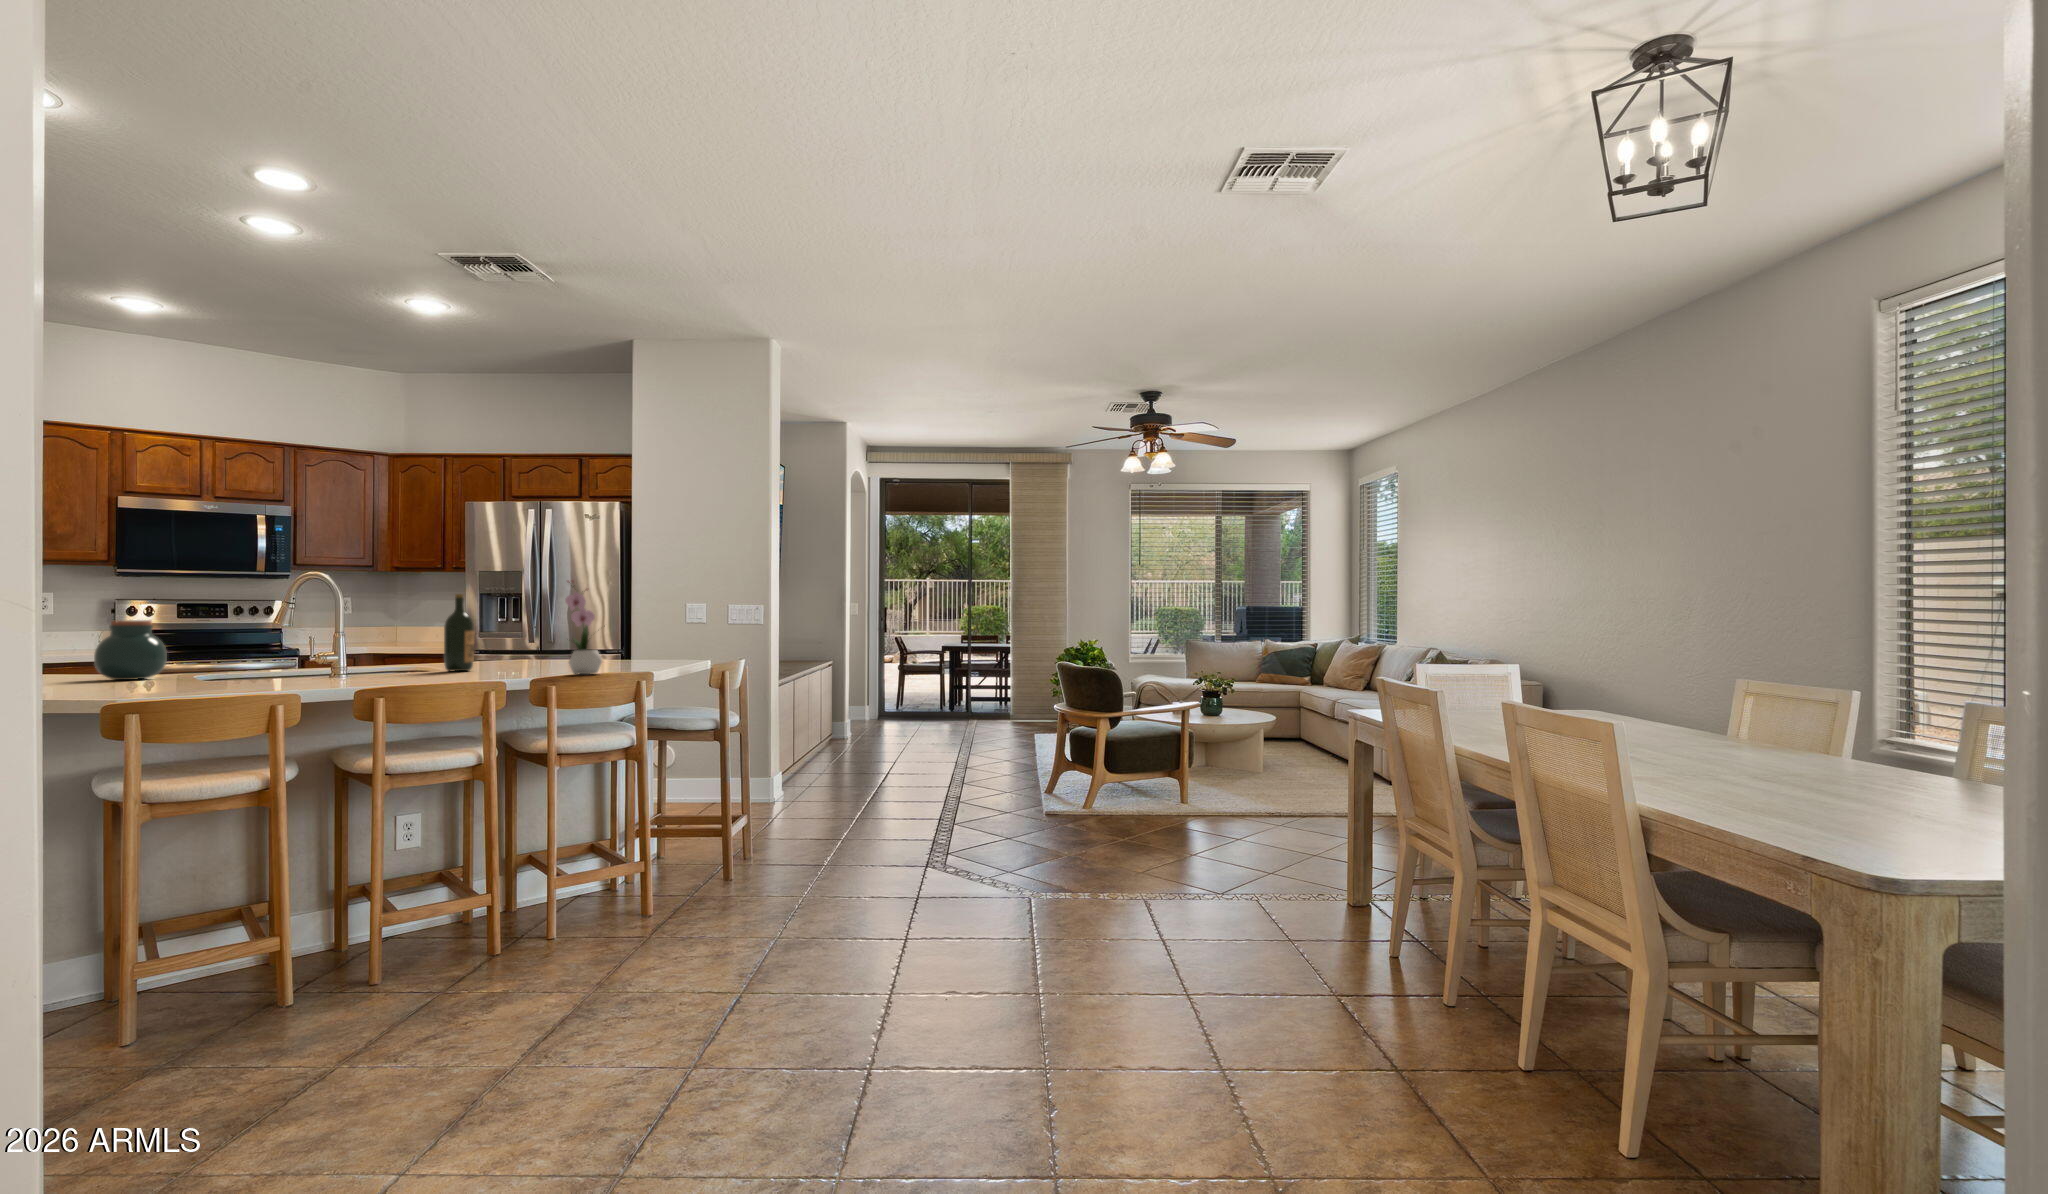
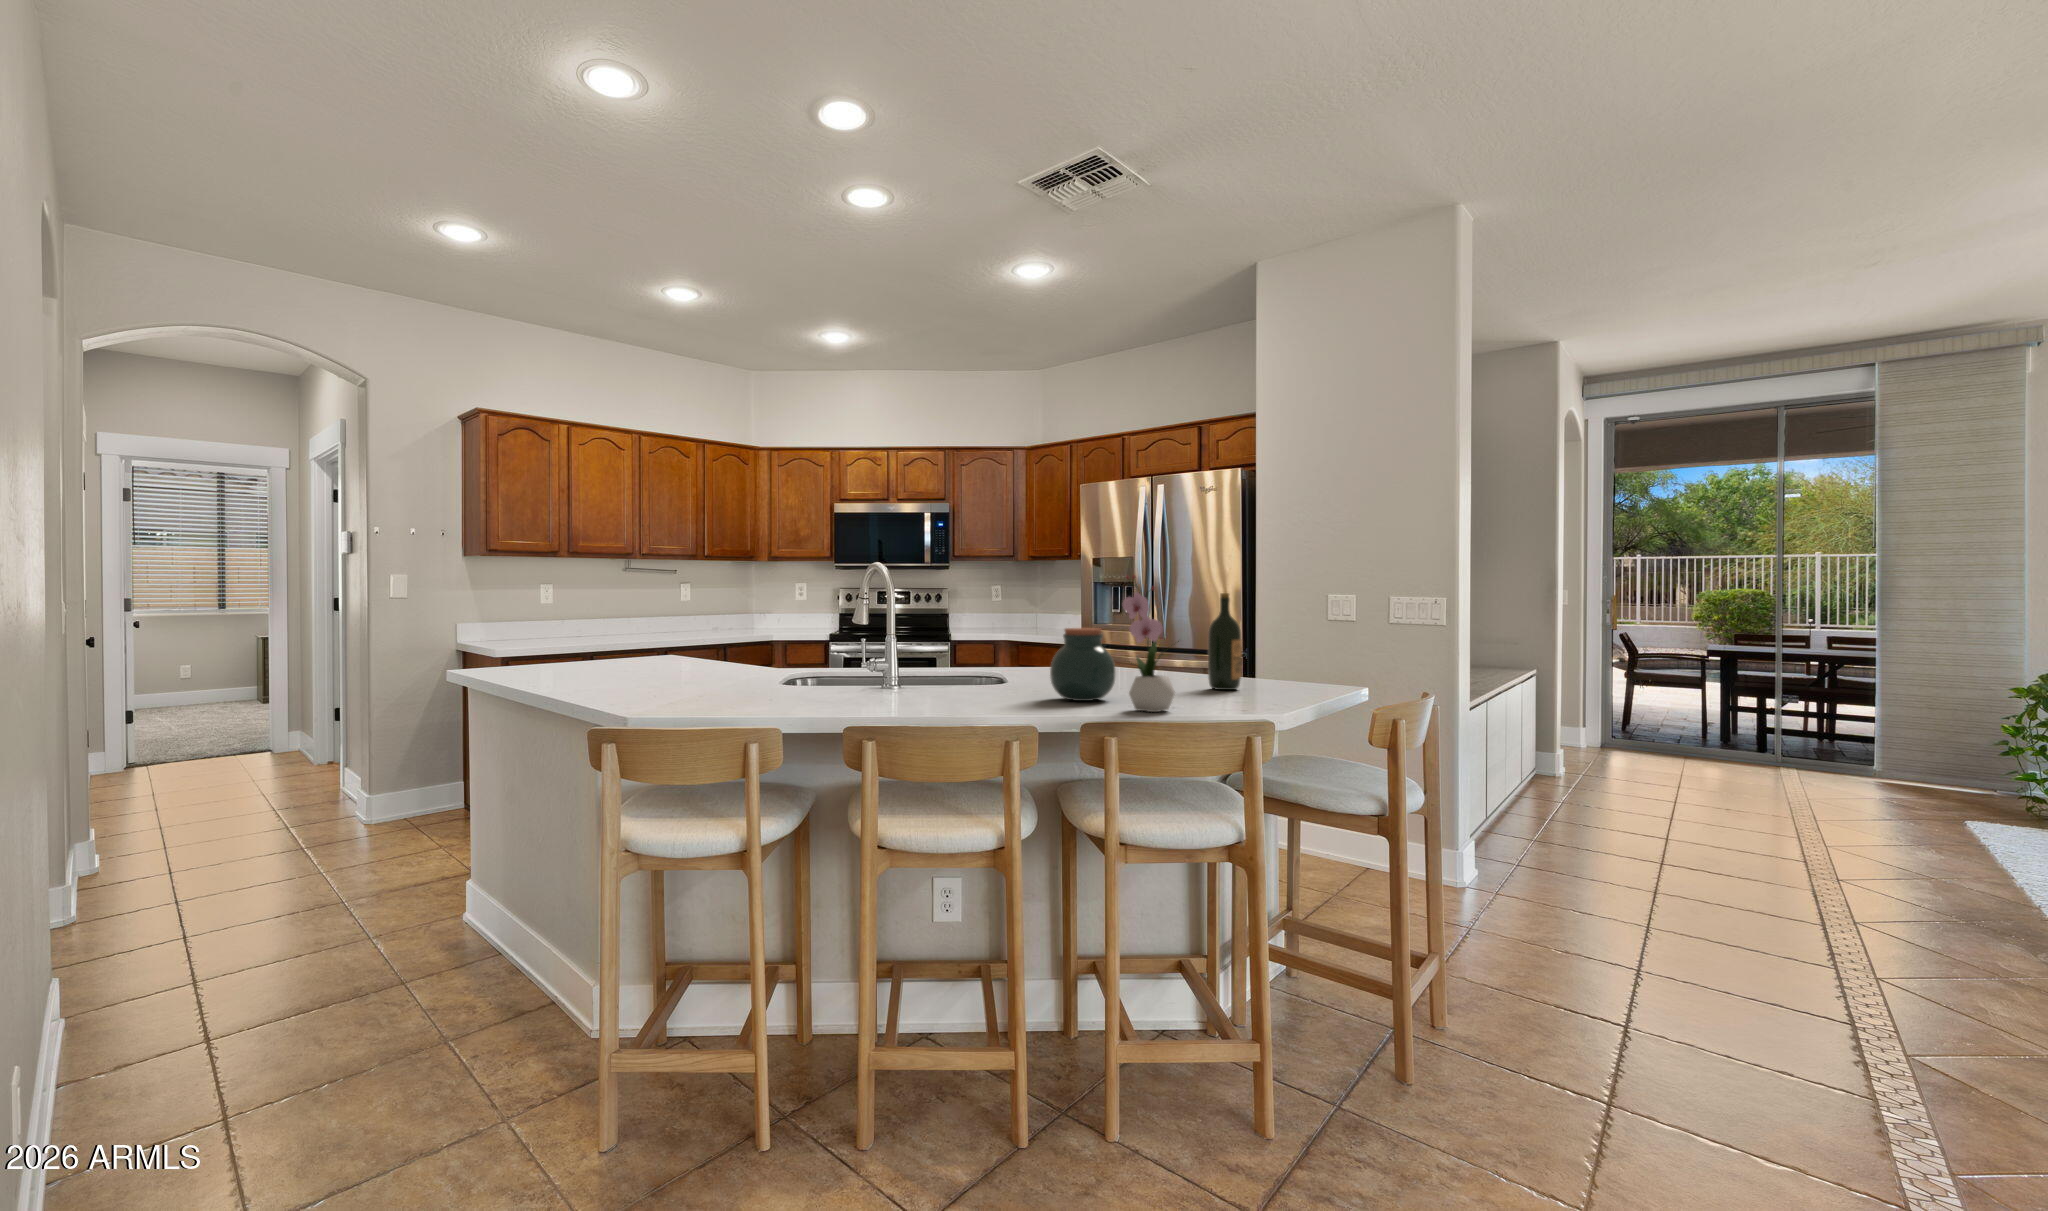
wine bottle: present [444,594,474,671] -> present [1208,593,1242,690]
jar: present [94,620,167,680] -> present [1050,628,1116,701]

